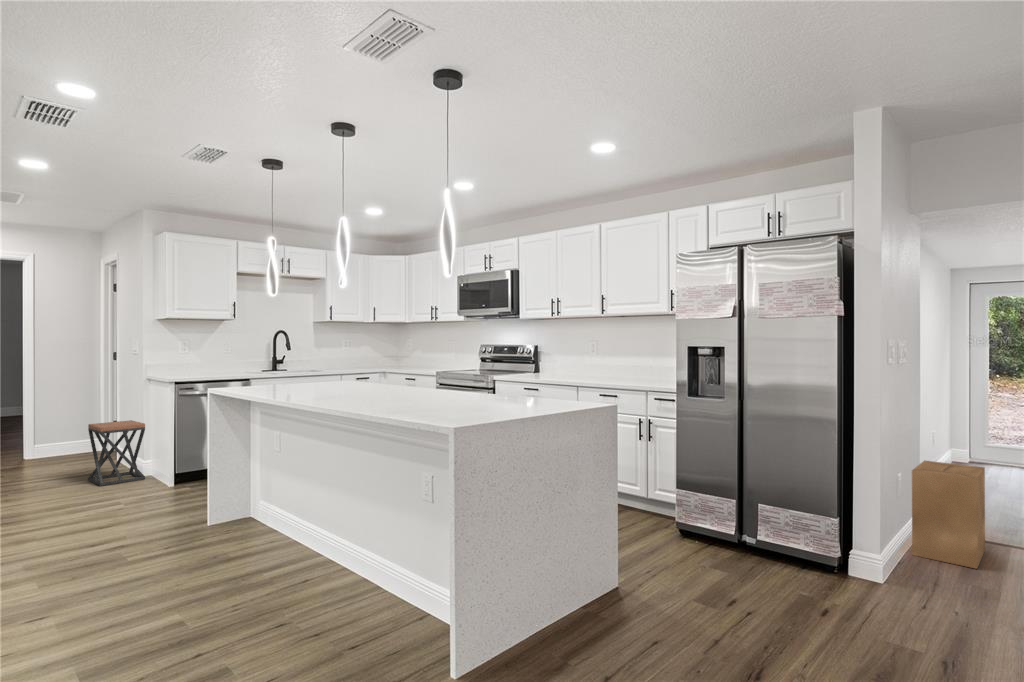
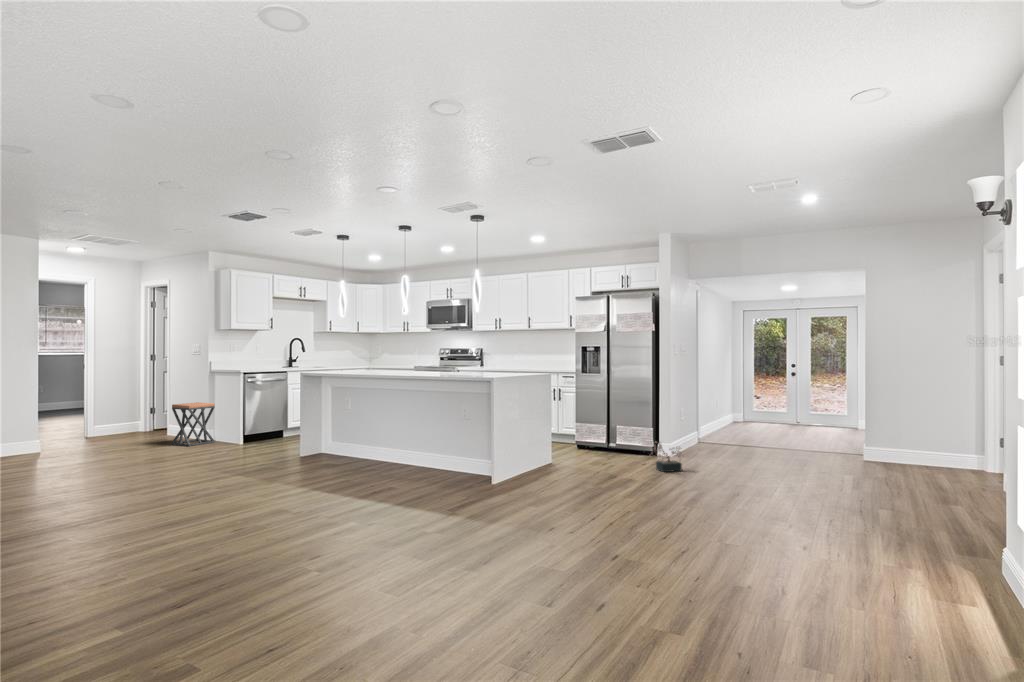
cardboard box: present [912,461,985,569] -> none [688,404,721,451]
decorative plant: none [837,570,929,654] -> present [654,441,682,472]

